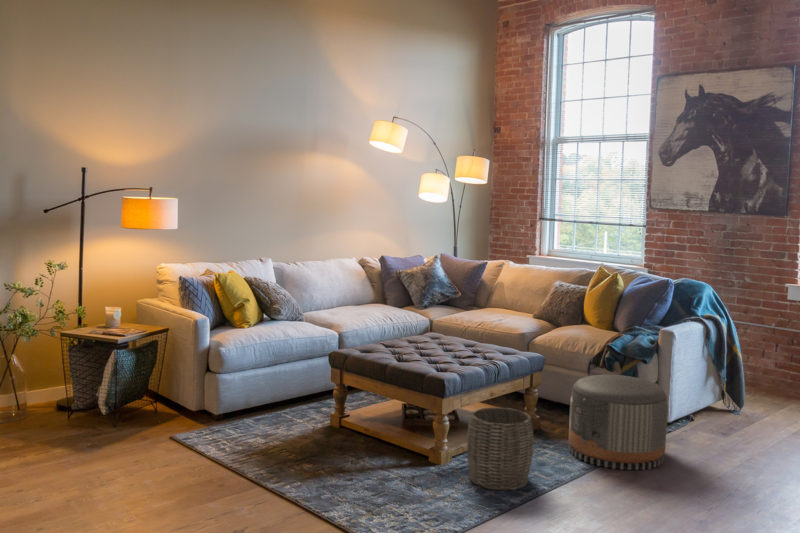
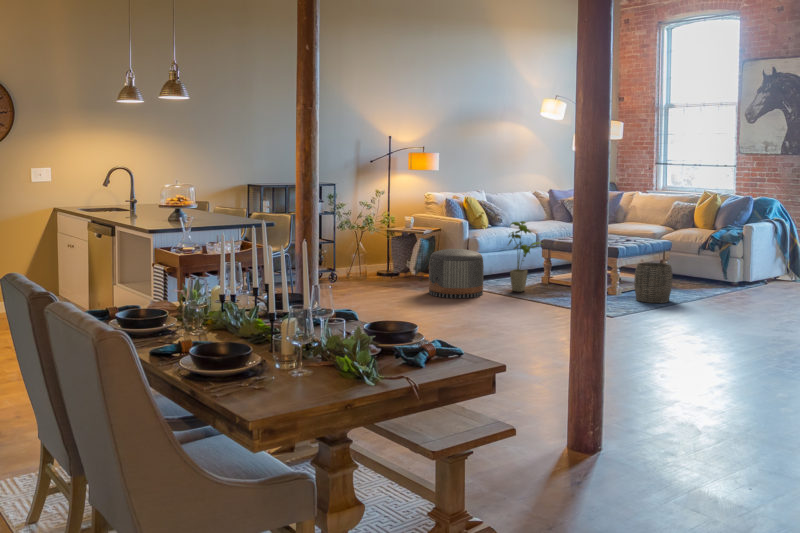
house plant: none [253,326,320,451] -> present [509,221,541,292]
pouf: present [568,375,668,470] -> present [429,249,484,298]

